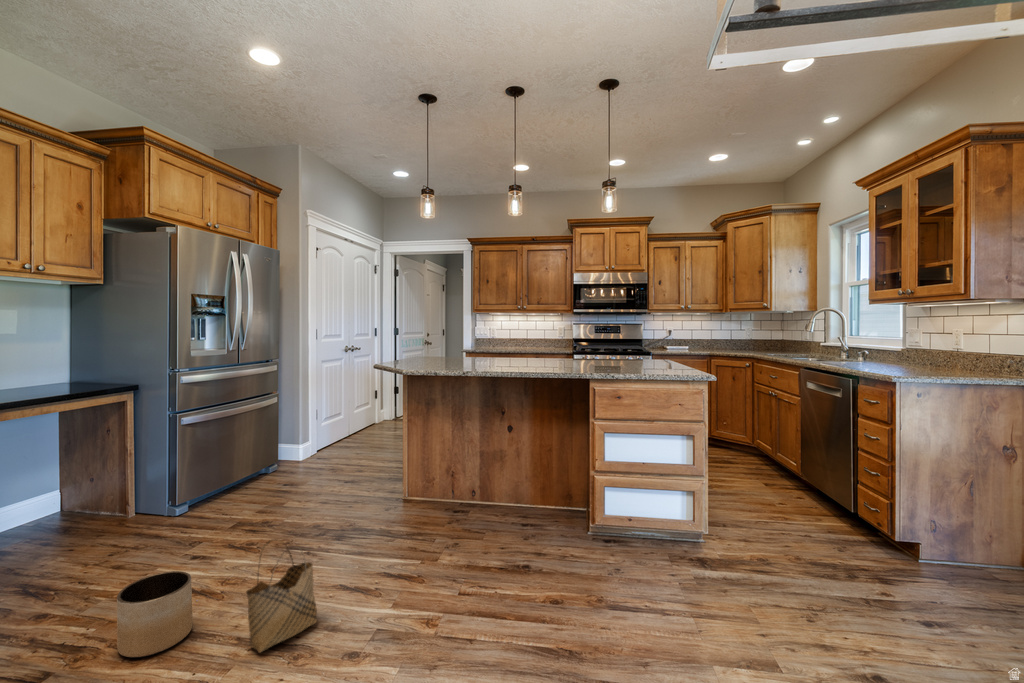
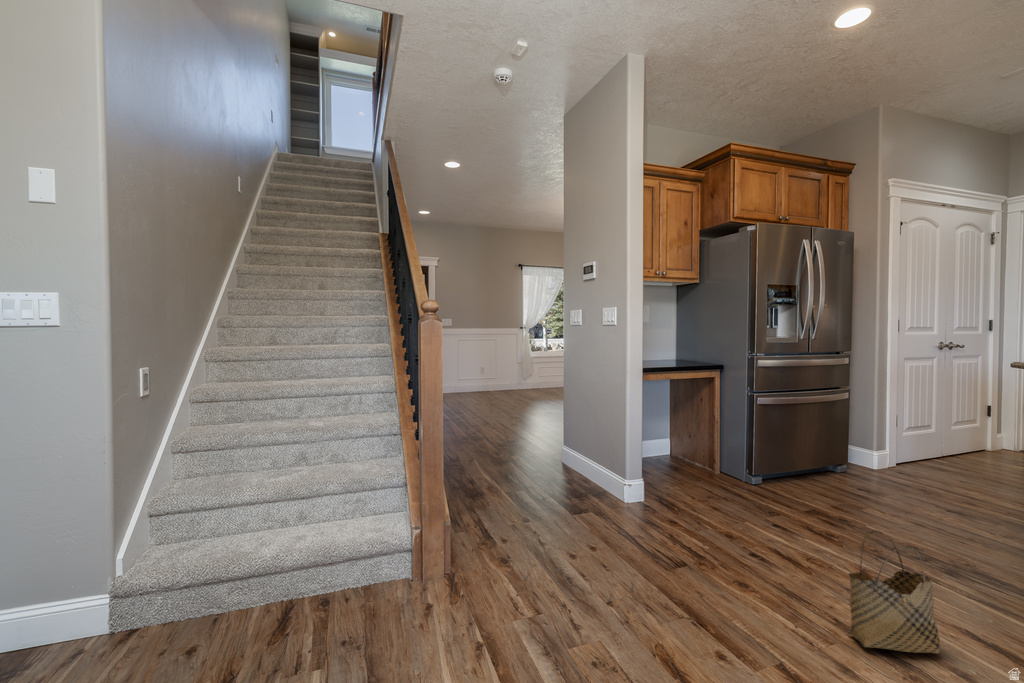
planter: present [117,571,193,657] -> none [725,523,785,594]

